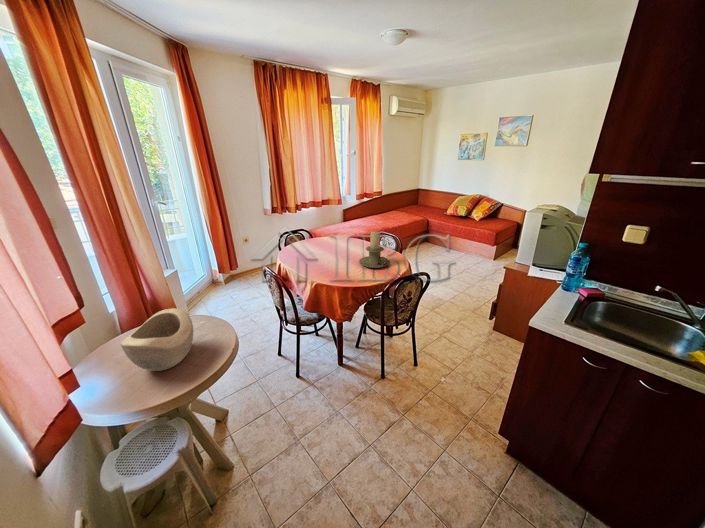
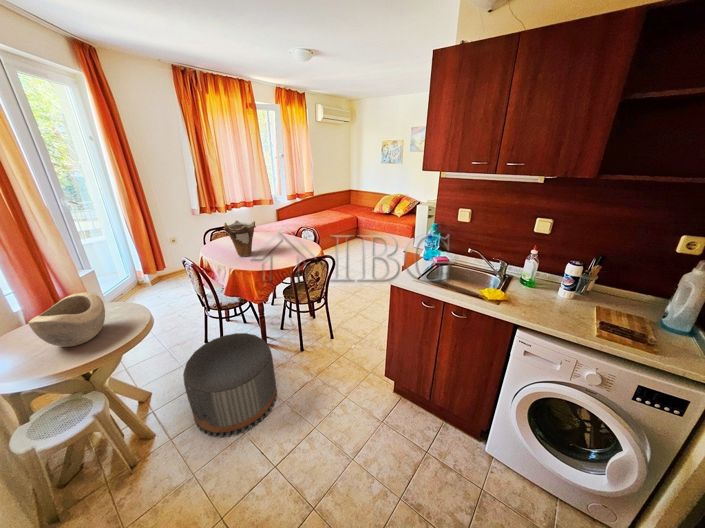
vase: none [306,226,338,266] -> present [224,221,256,257]
candle holder: present [359,231,390,268] -> none [278,224,305,256]
pouf: none [266,357,361,485] -> present [183,333,277,438]

